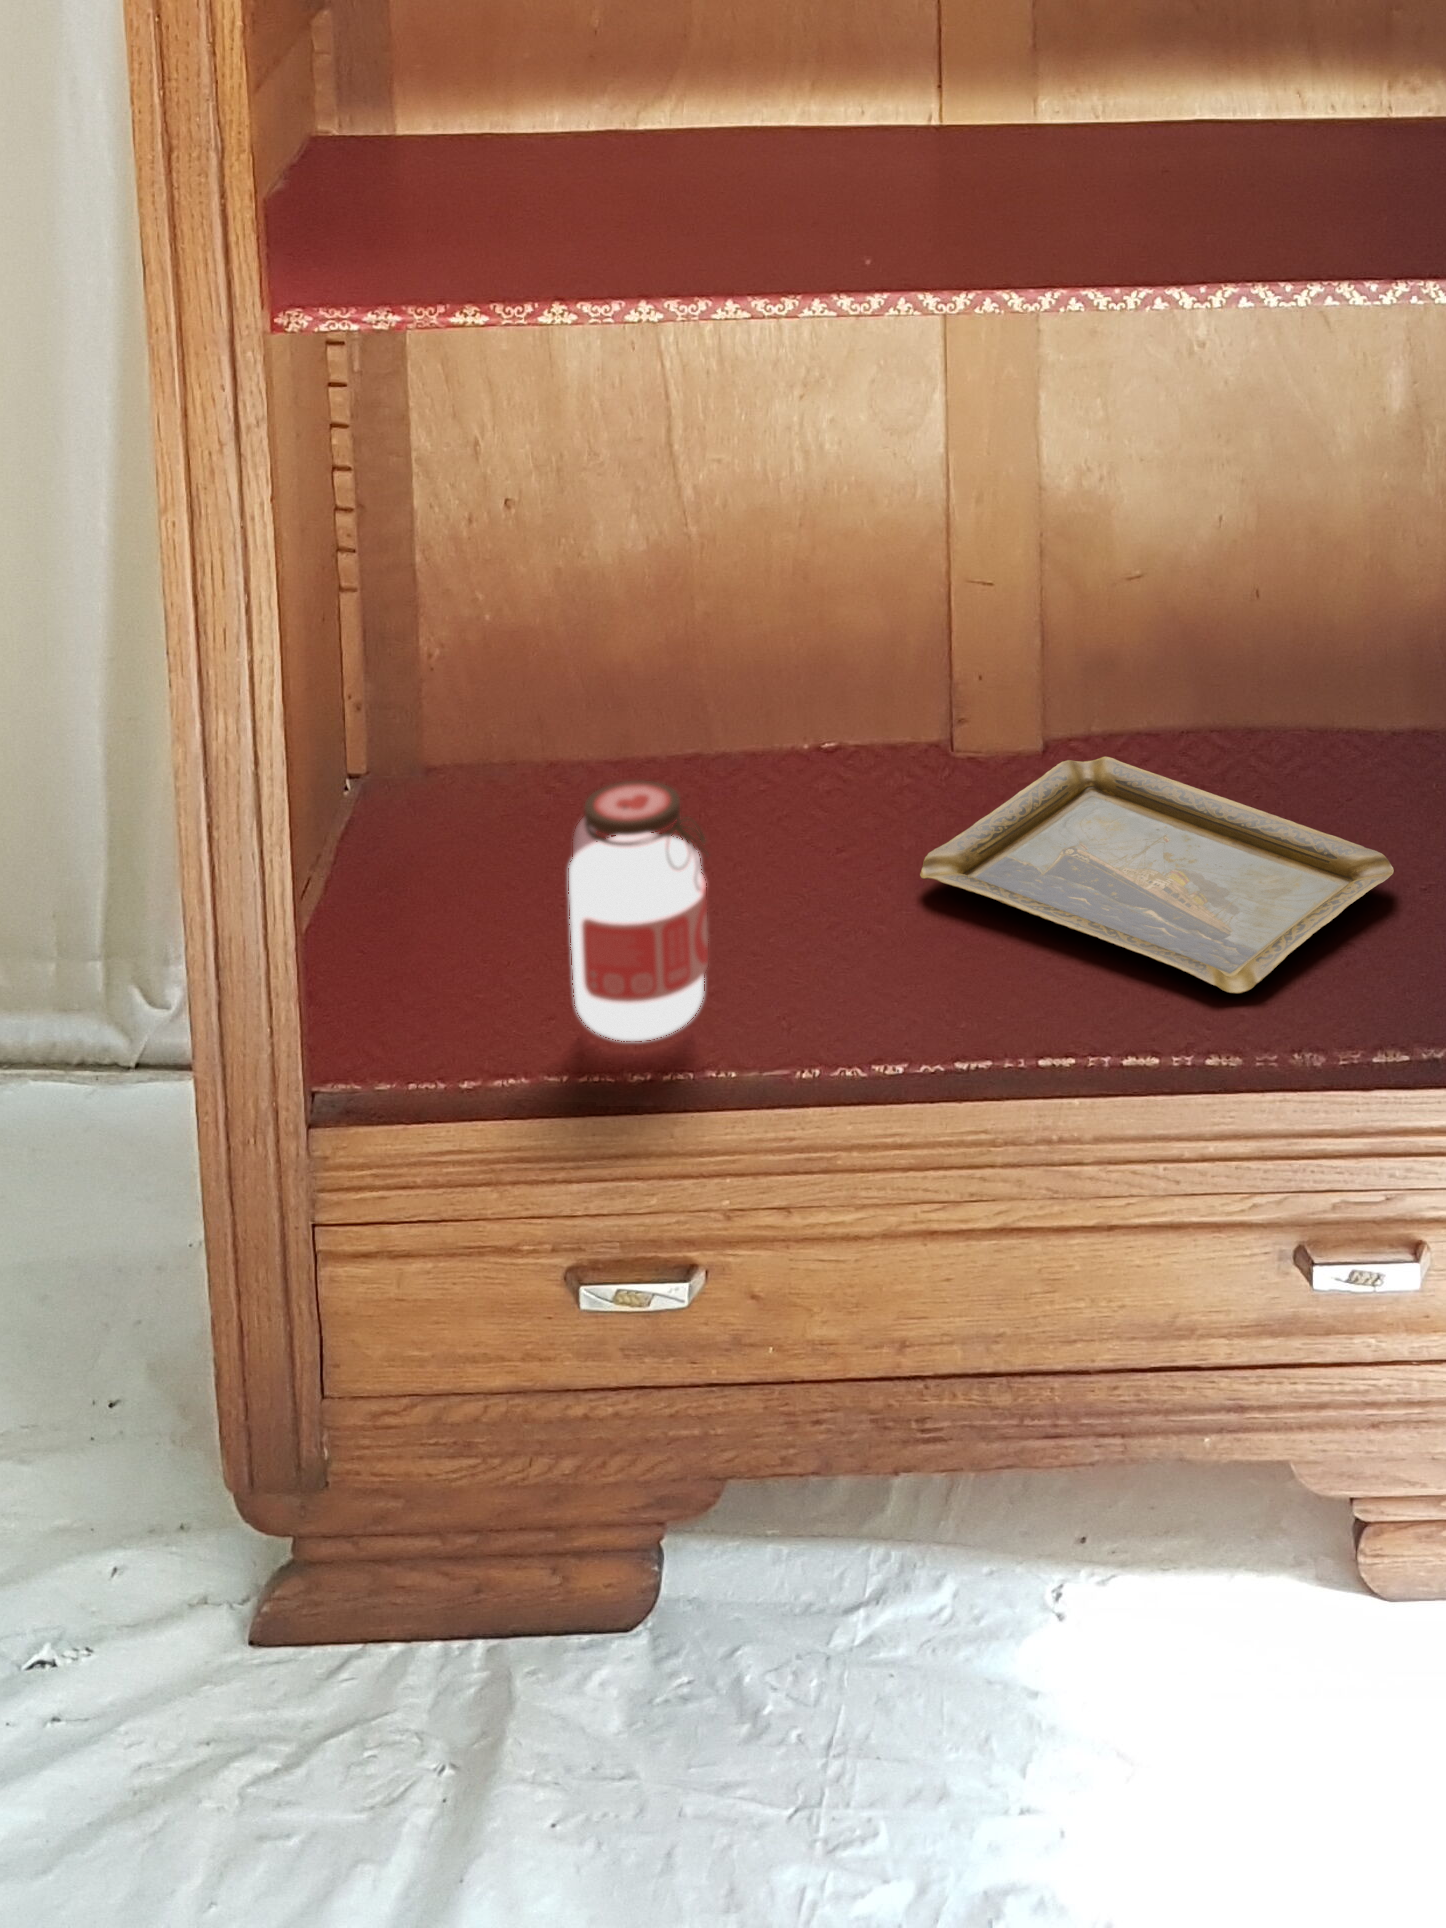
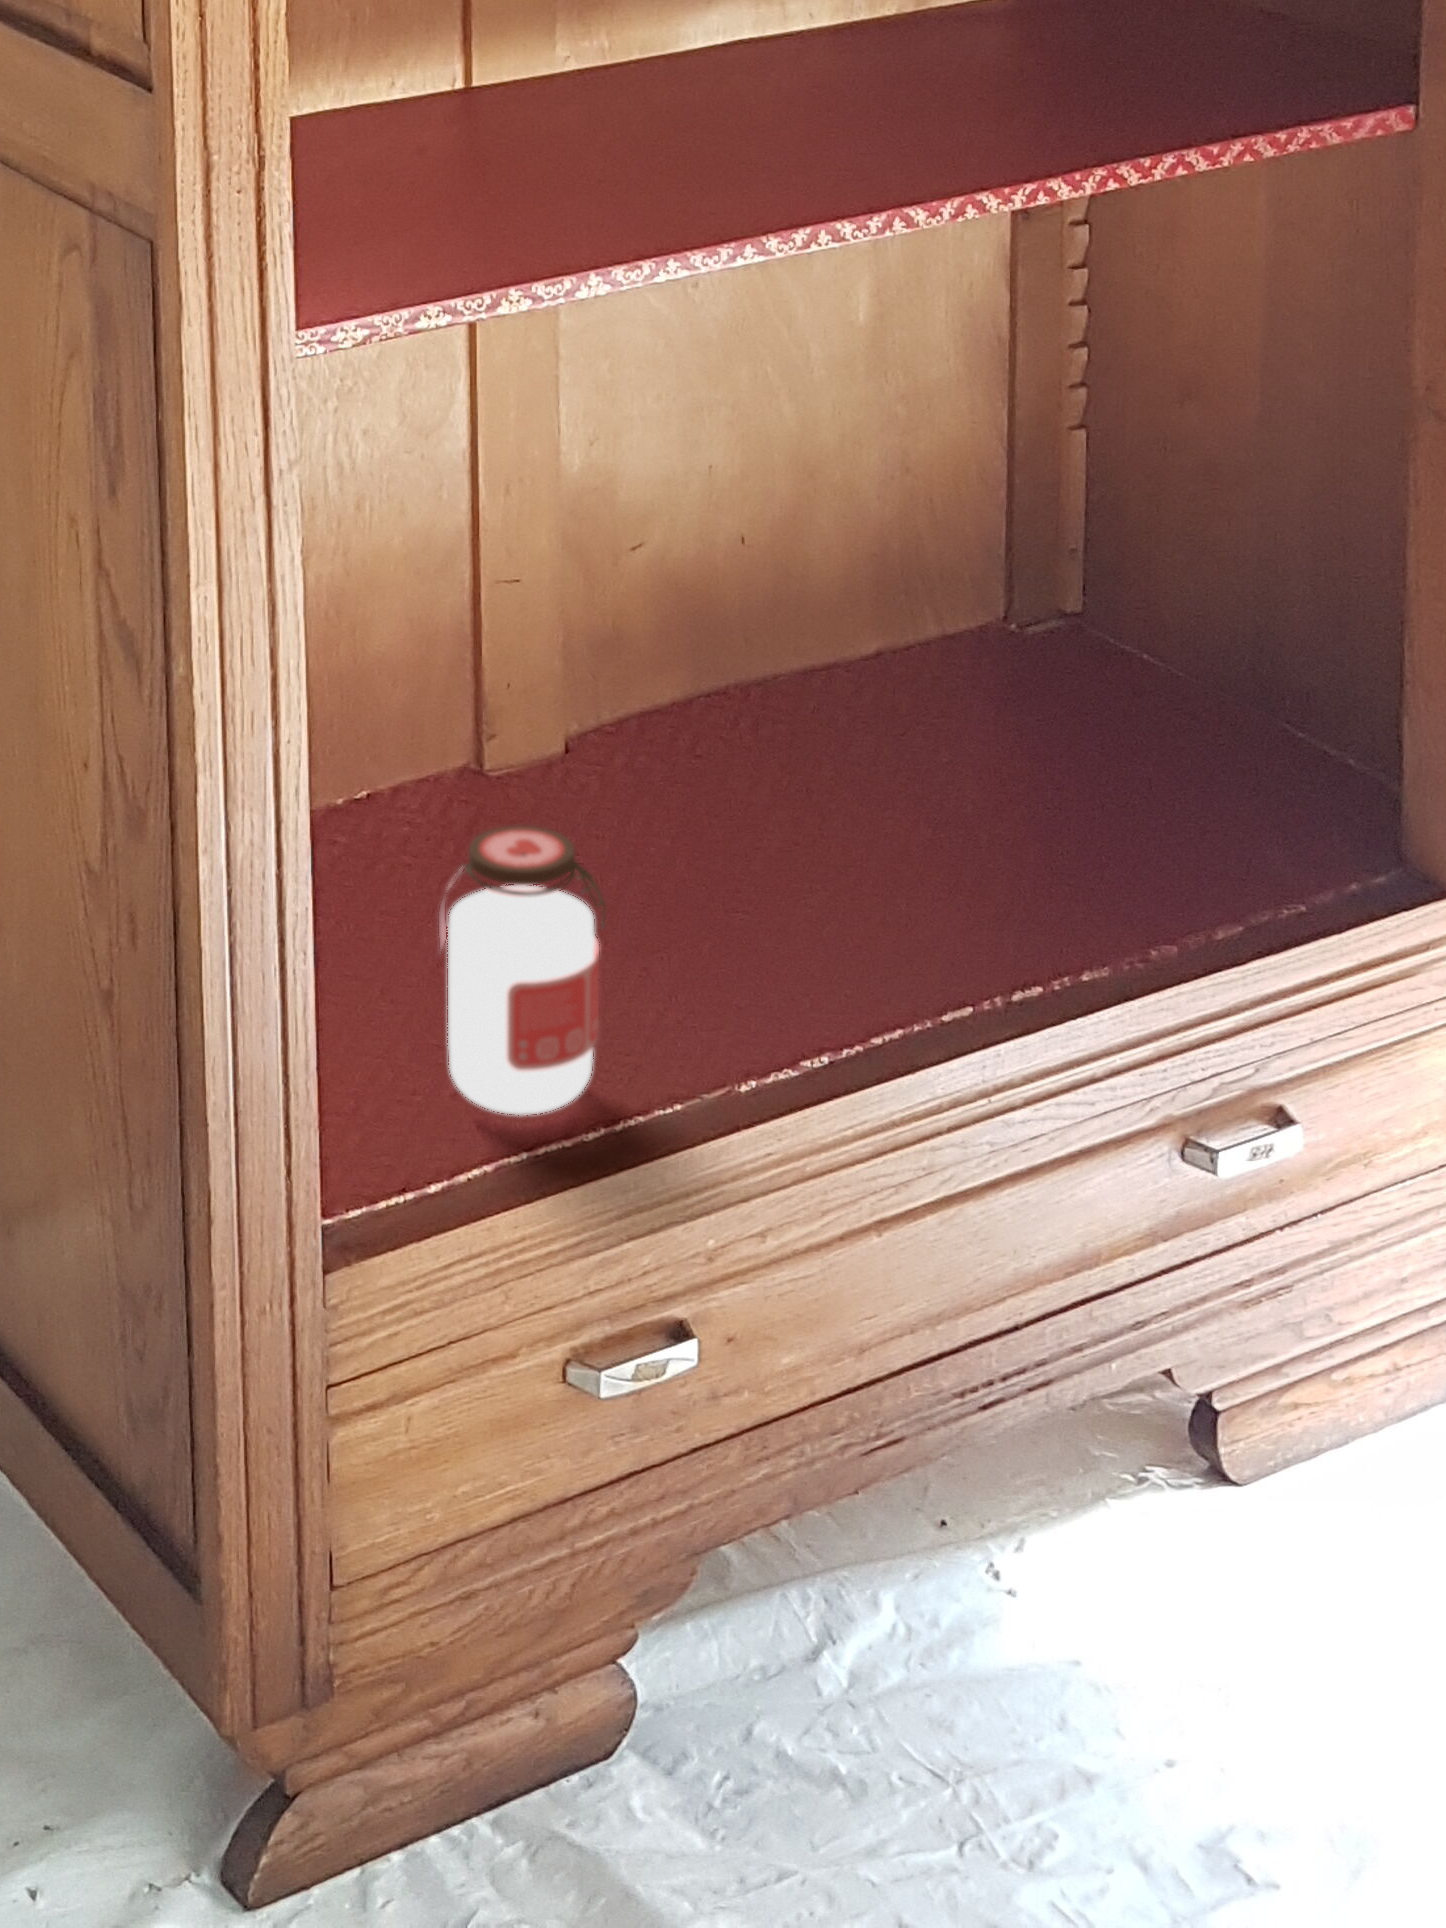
tray: present [920,757,1394,993] -> none [597,743,1052,916]

